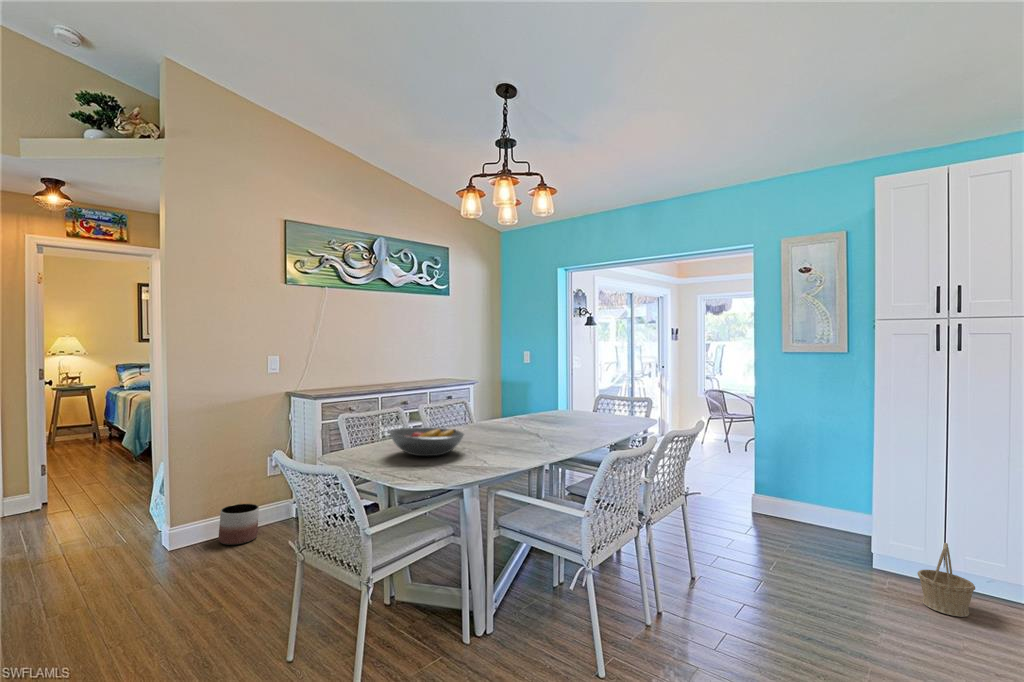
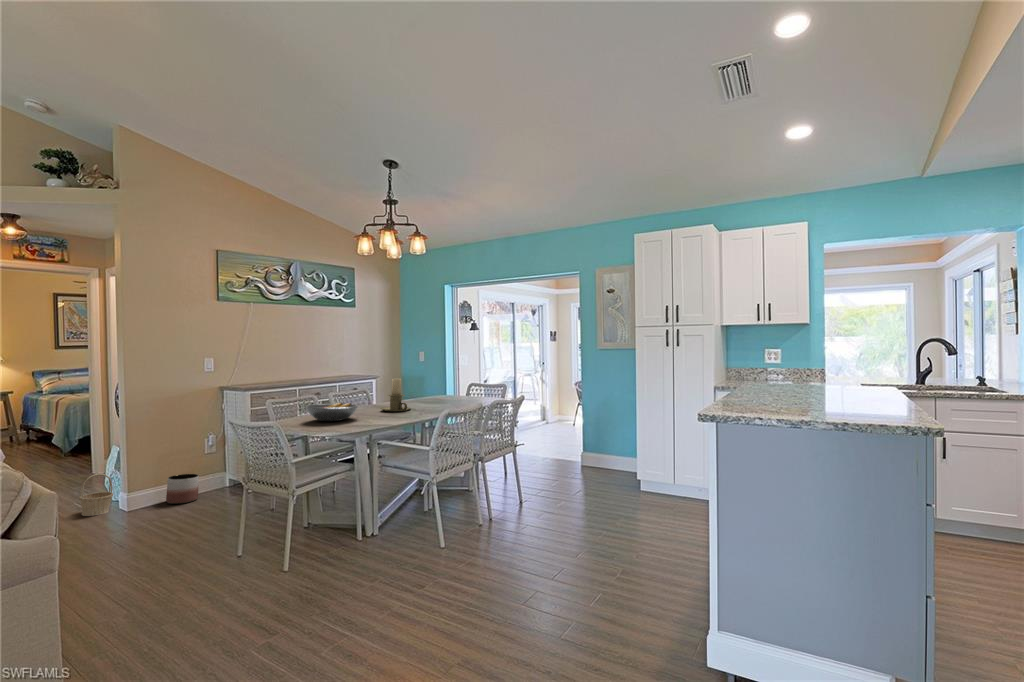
candle holder: none [492,391,535,440] -> present [380,379,410,411]
basket: present [918,543,975,617] -> present [79,474,113,516]

